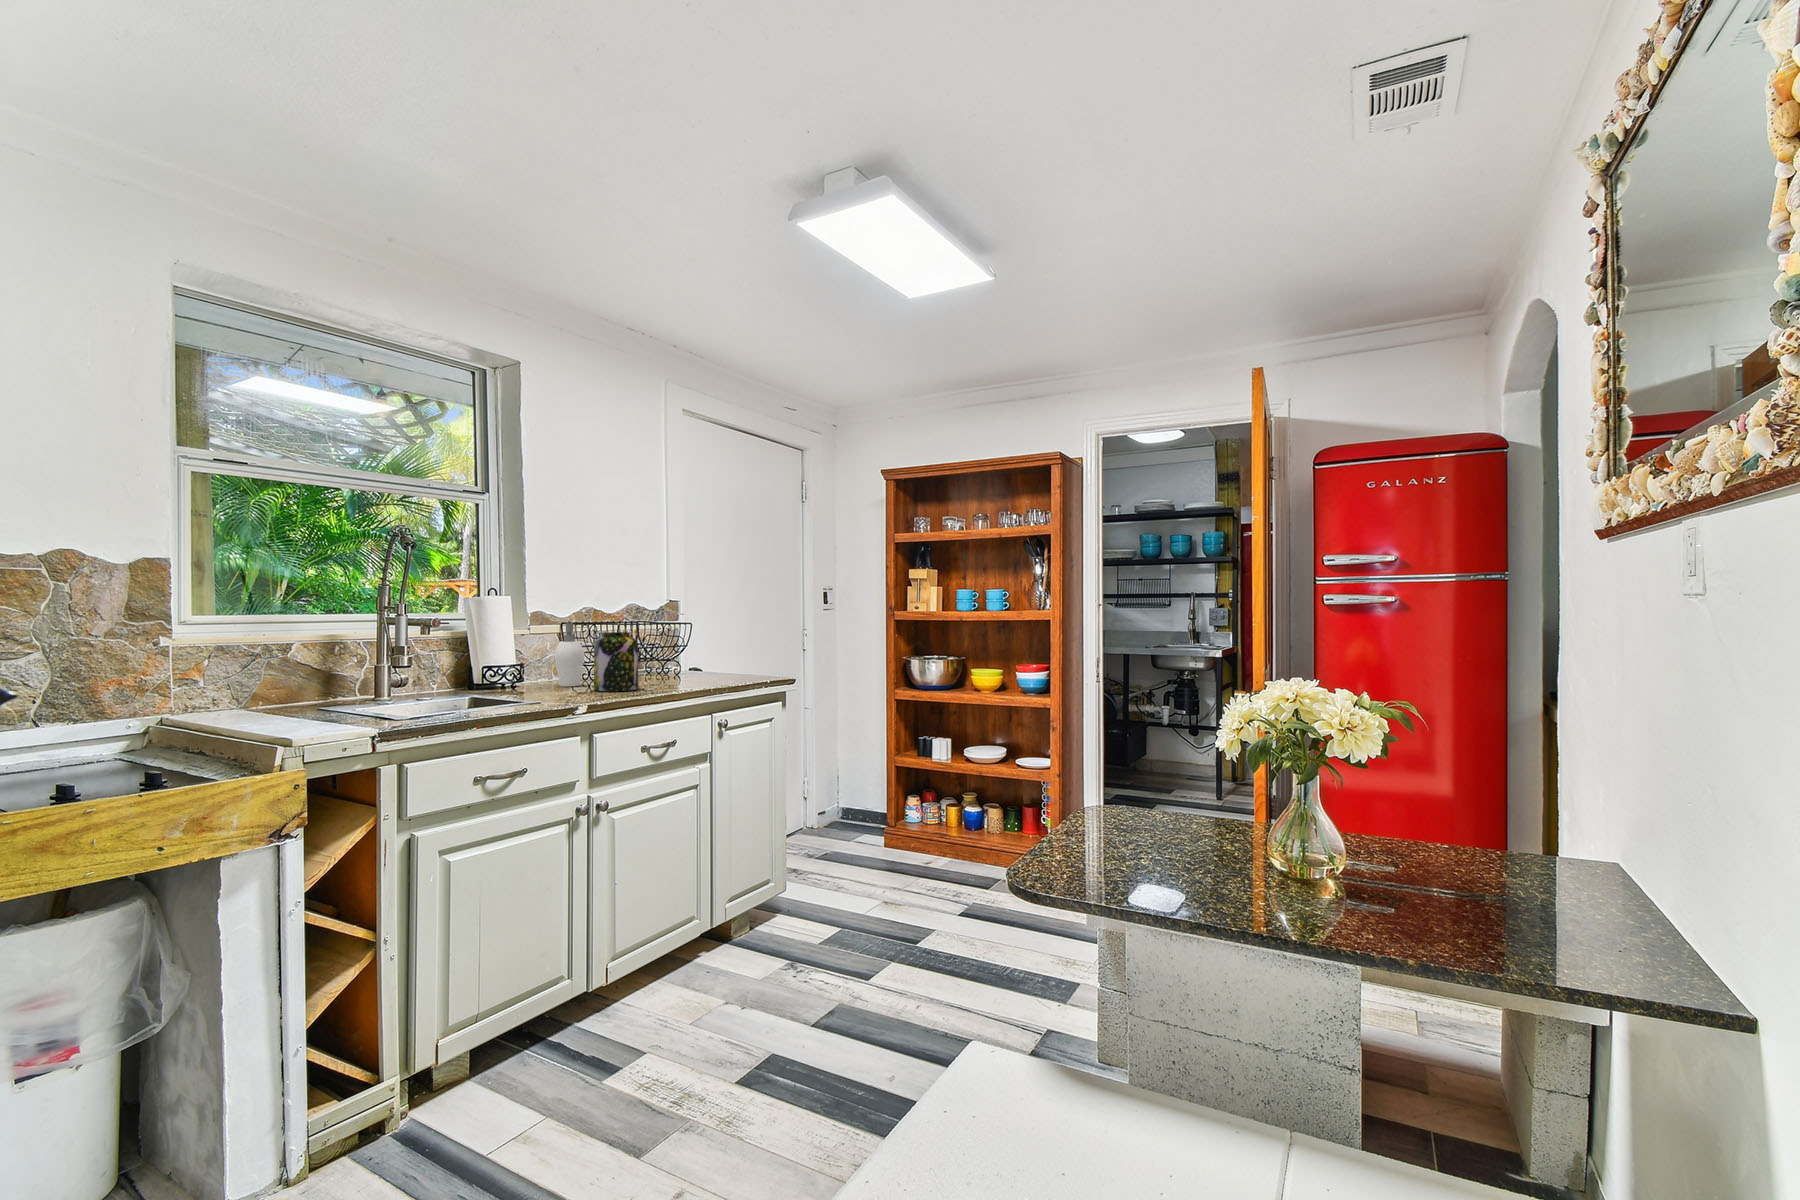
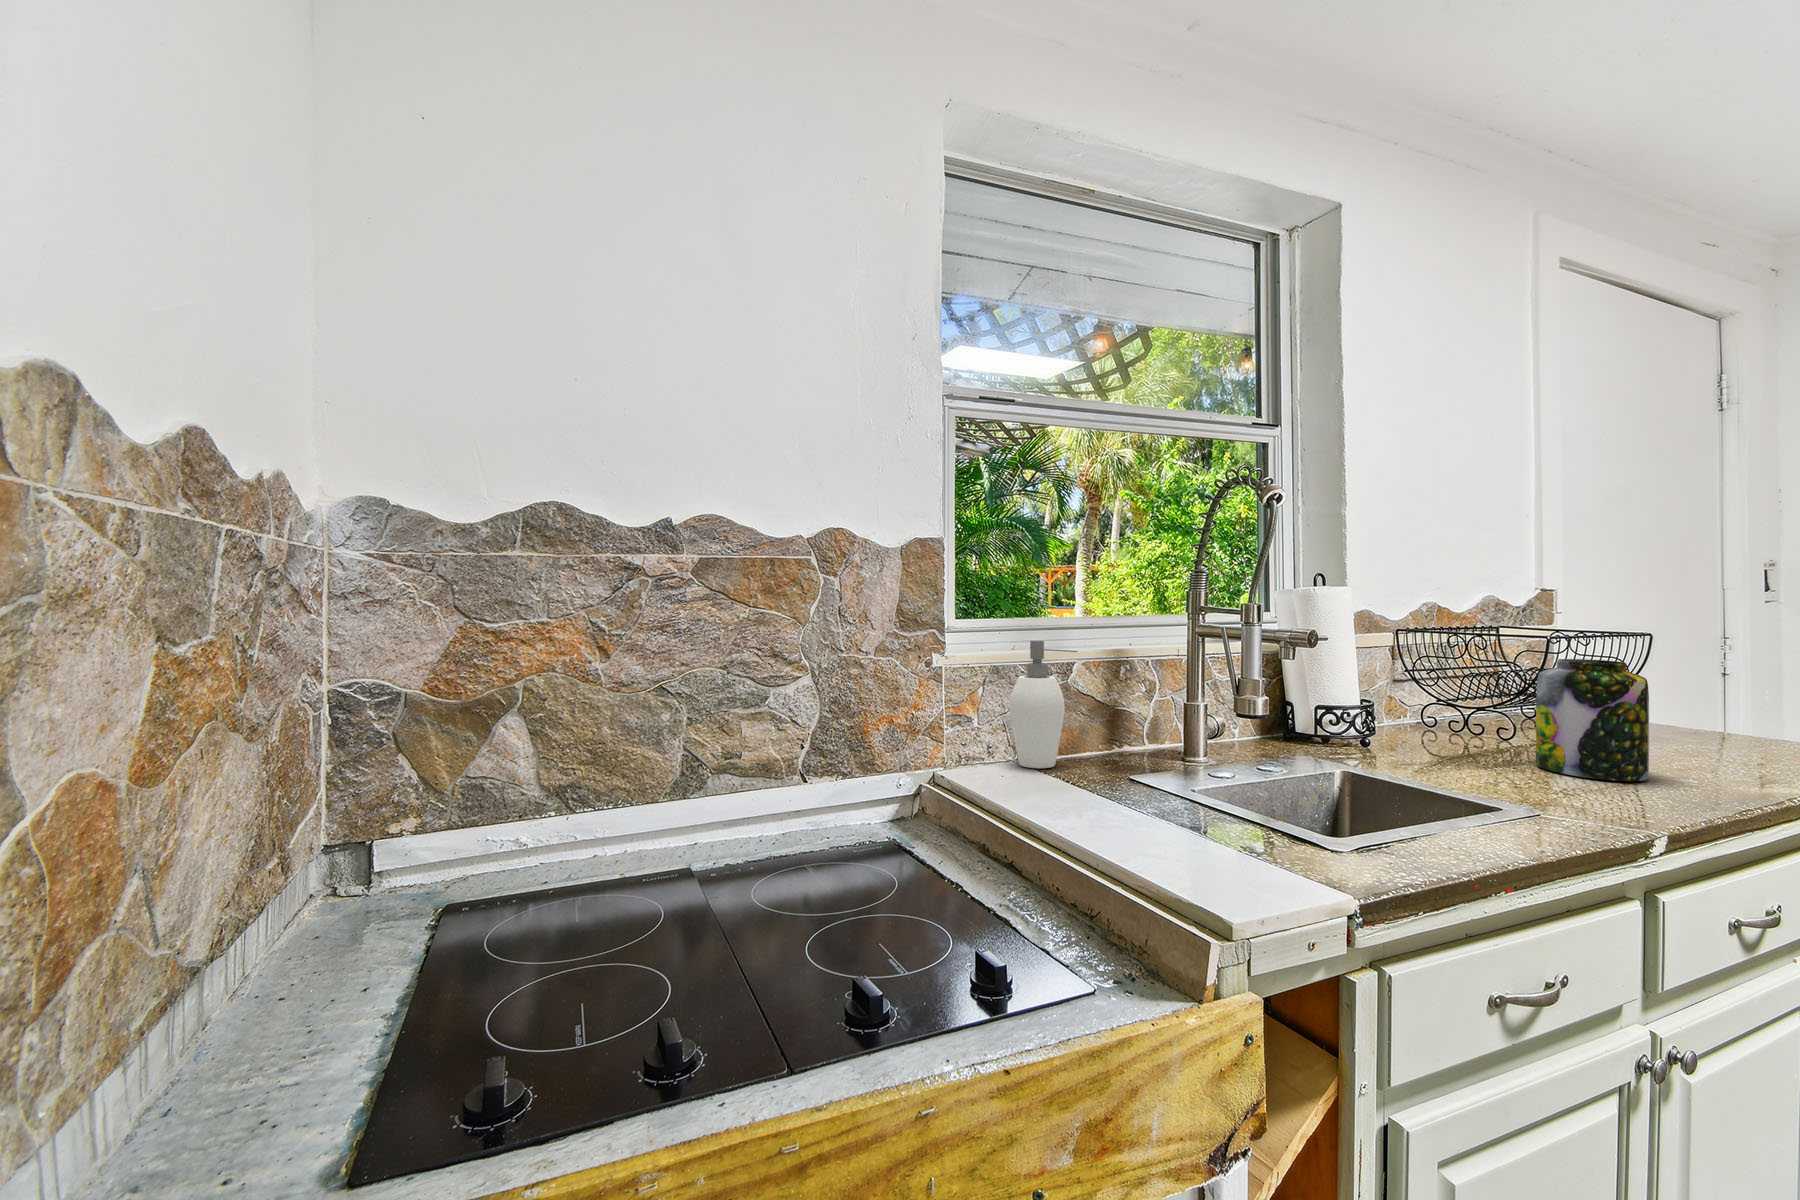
soap dispenser: present [555,623,591,686] -> present [1010,640,1078,768]

